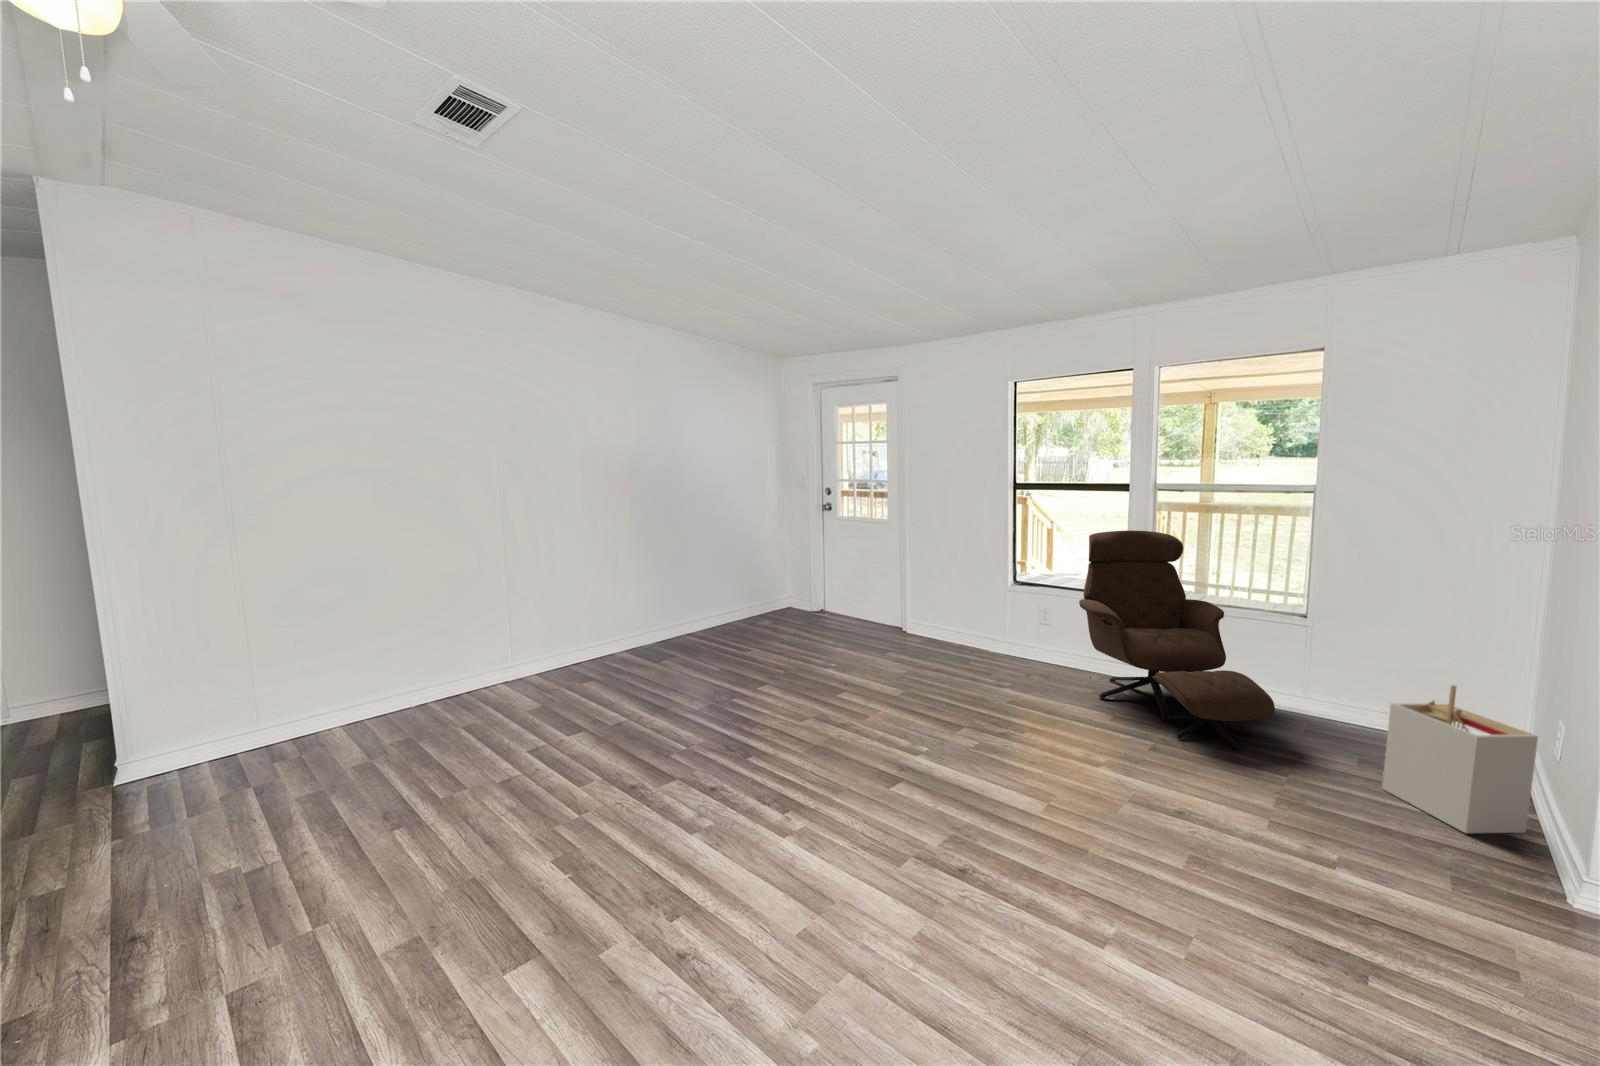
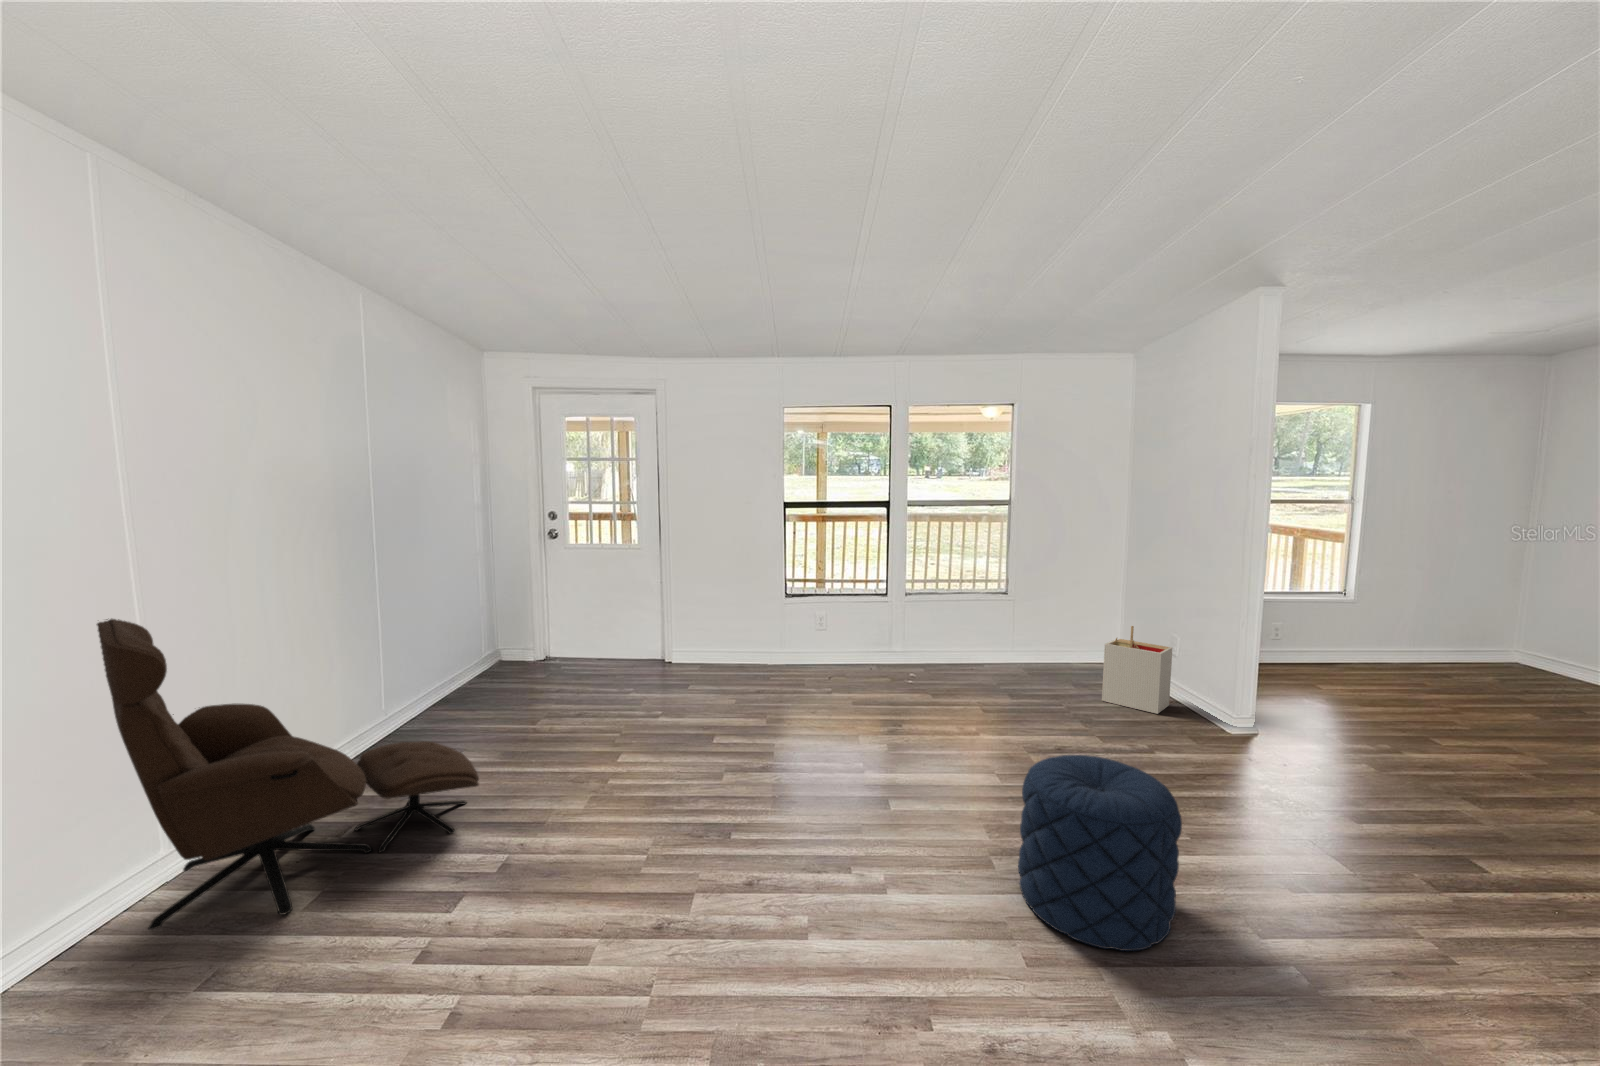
lounge chair: present [1079,531,1275,749] -> present [97,619,479,930]
pouf: none [857,766,1028,998] -> present [1018,755,1182,951]

